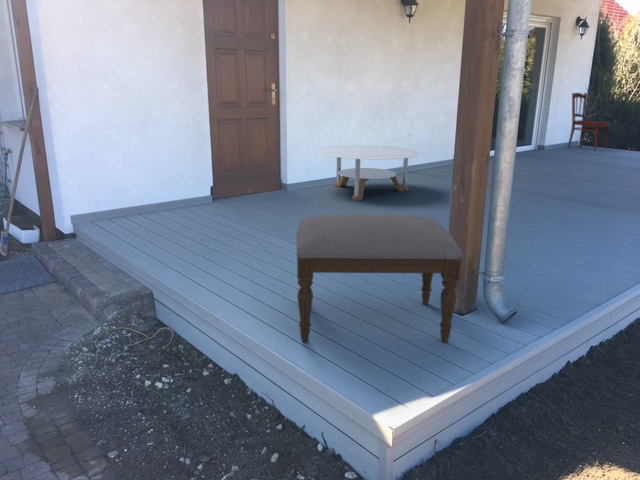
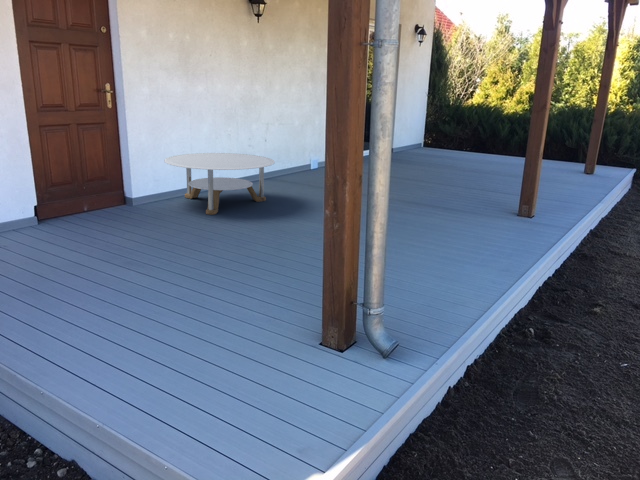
dining chair: present [568,93,610,151] -> none [412,97,448,153]
ottoman: present [296,214,462,343] -> none [146,246,342,412]

